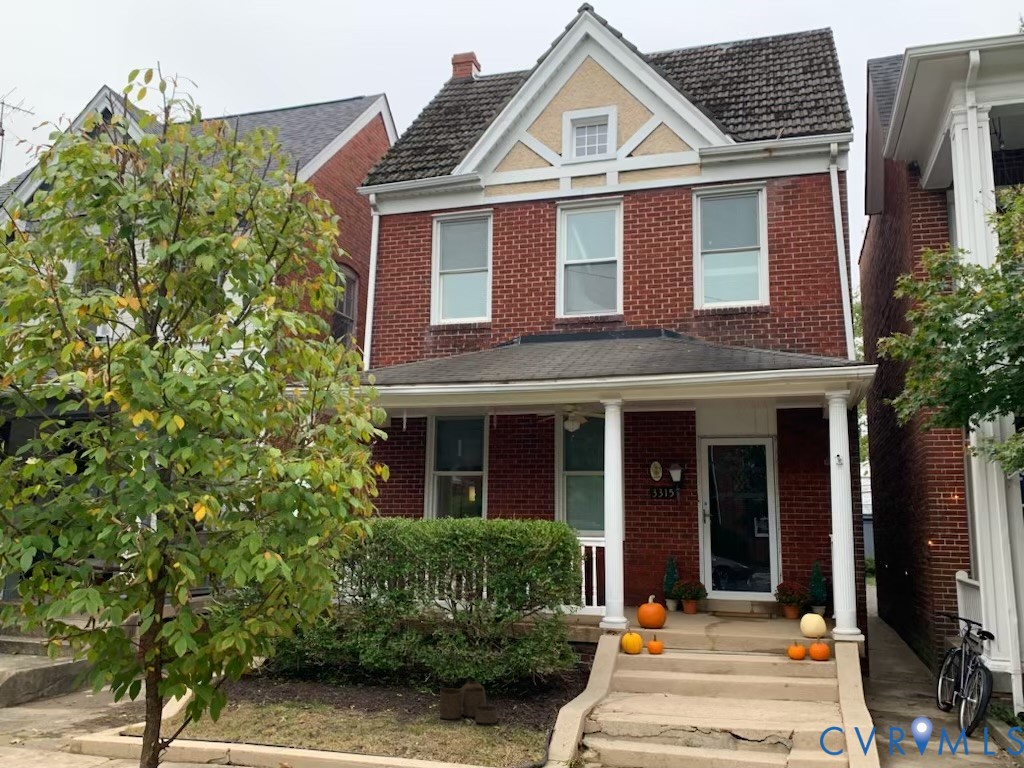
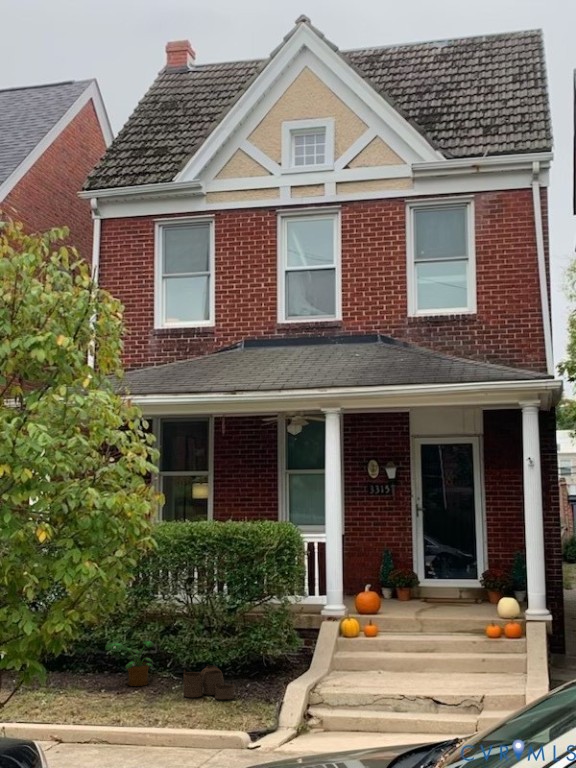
potted plant: none [355,648,412,701] -> present [105,640,154,686]

